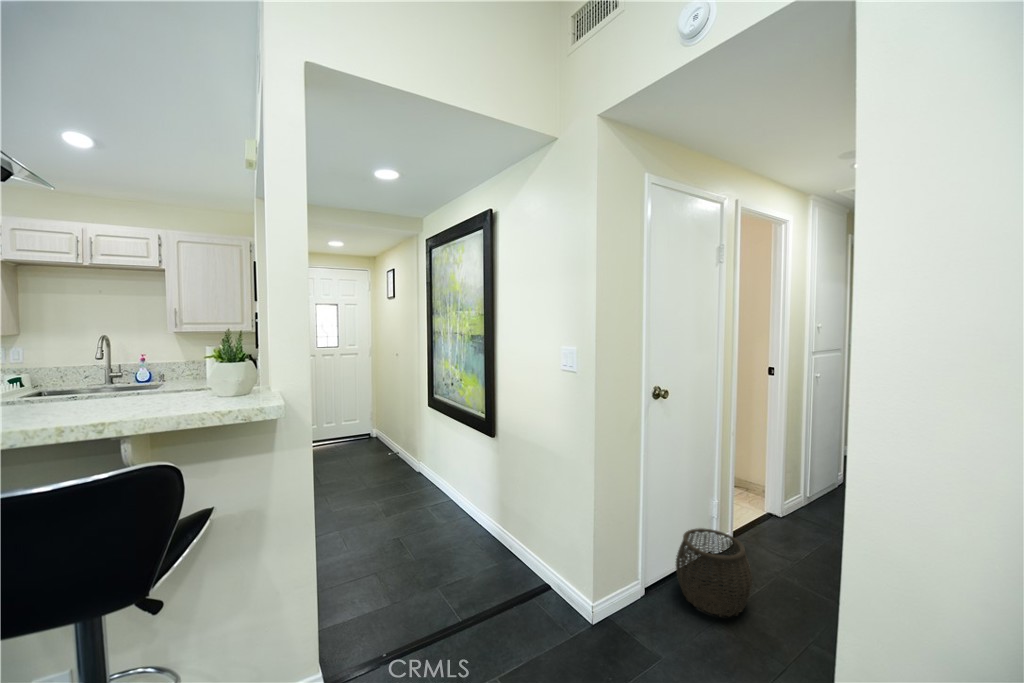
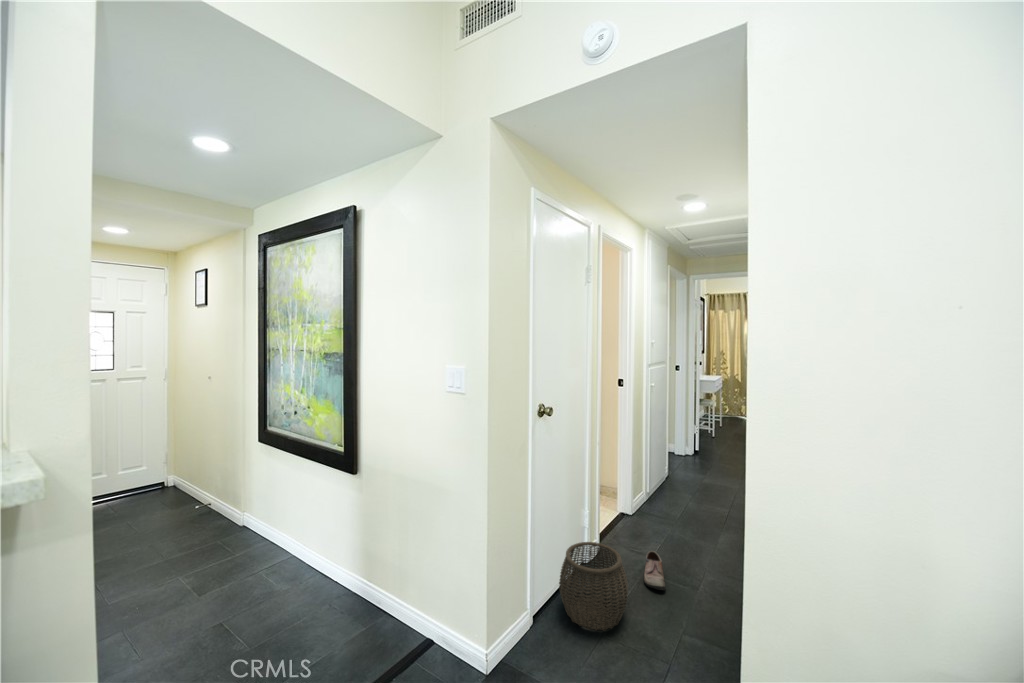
shoe: none [780,556,807,597] -> present [644,551,666,590]

